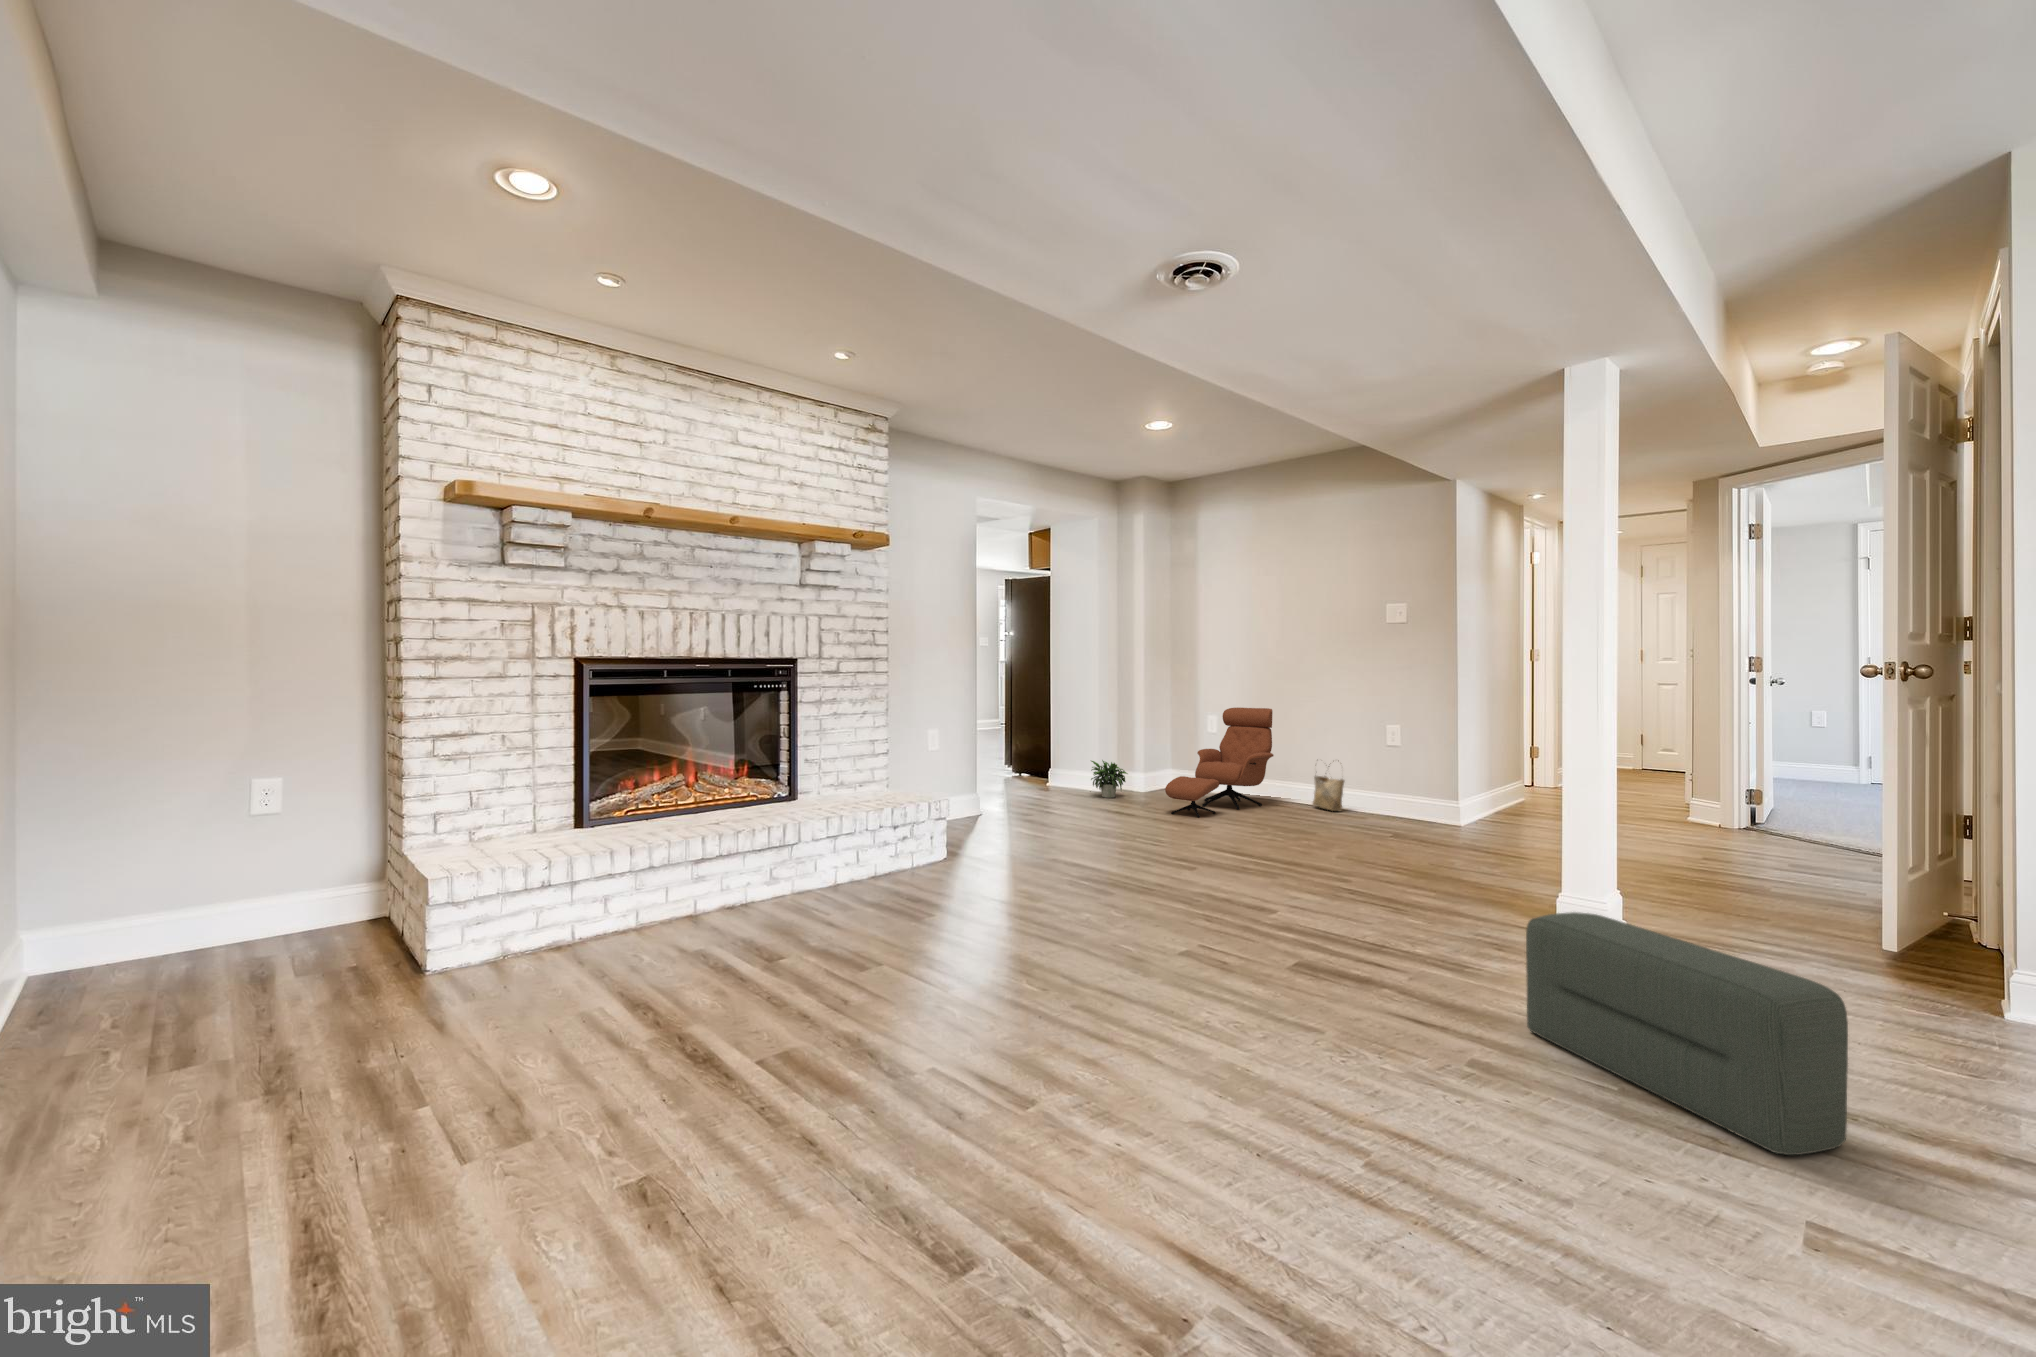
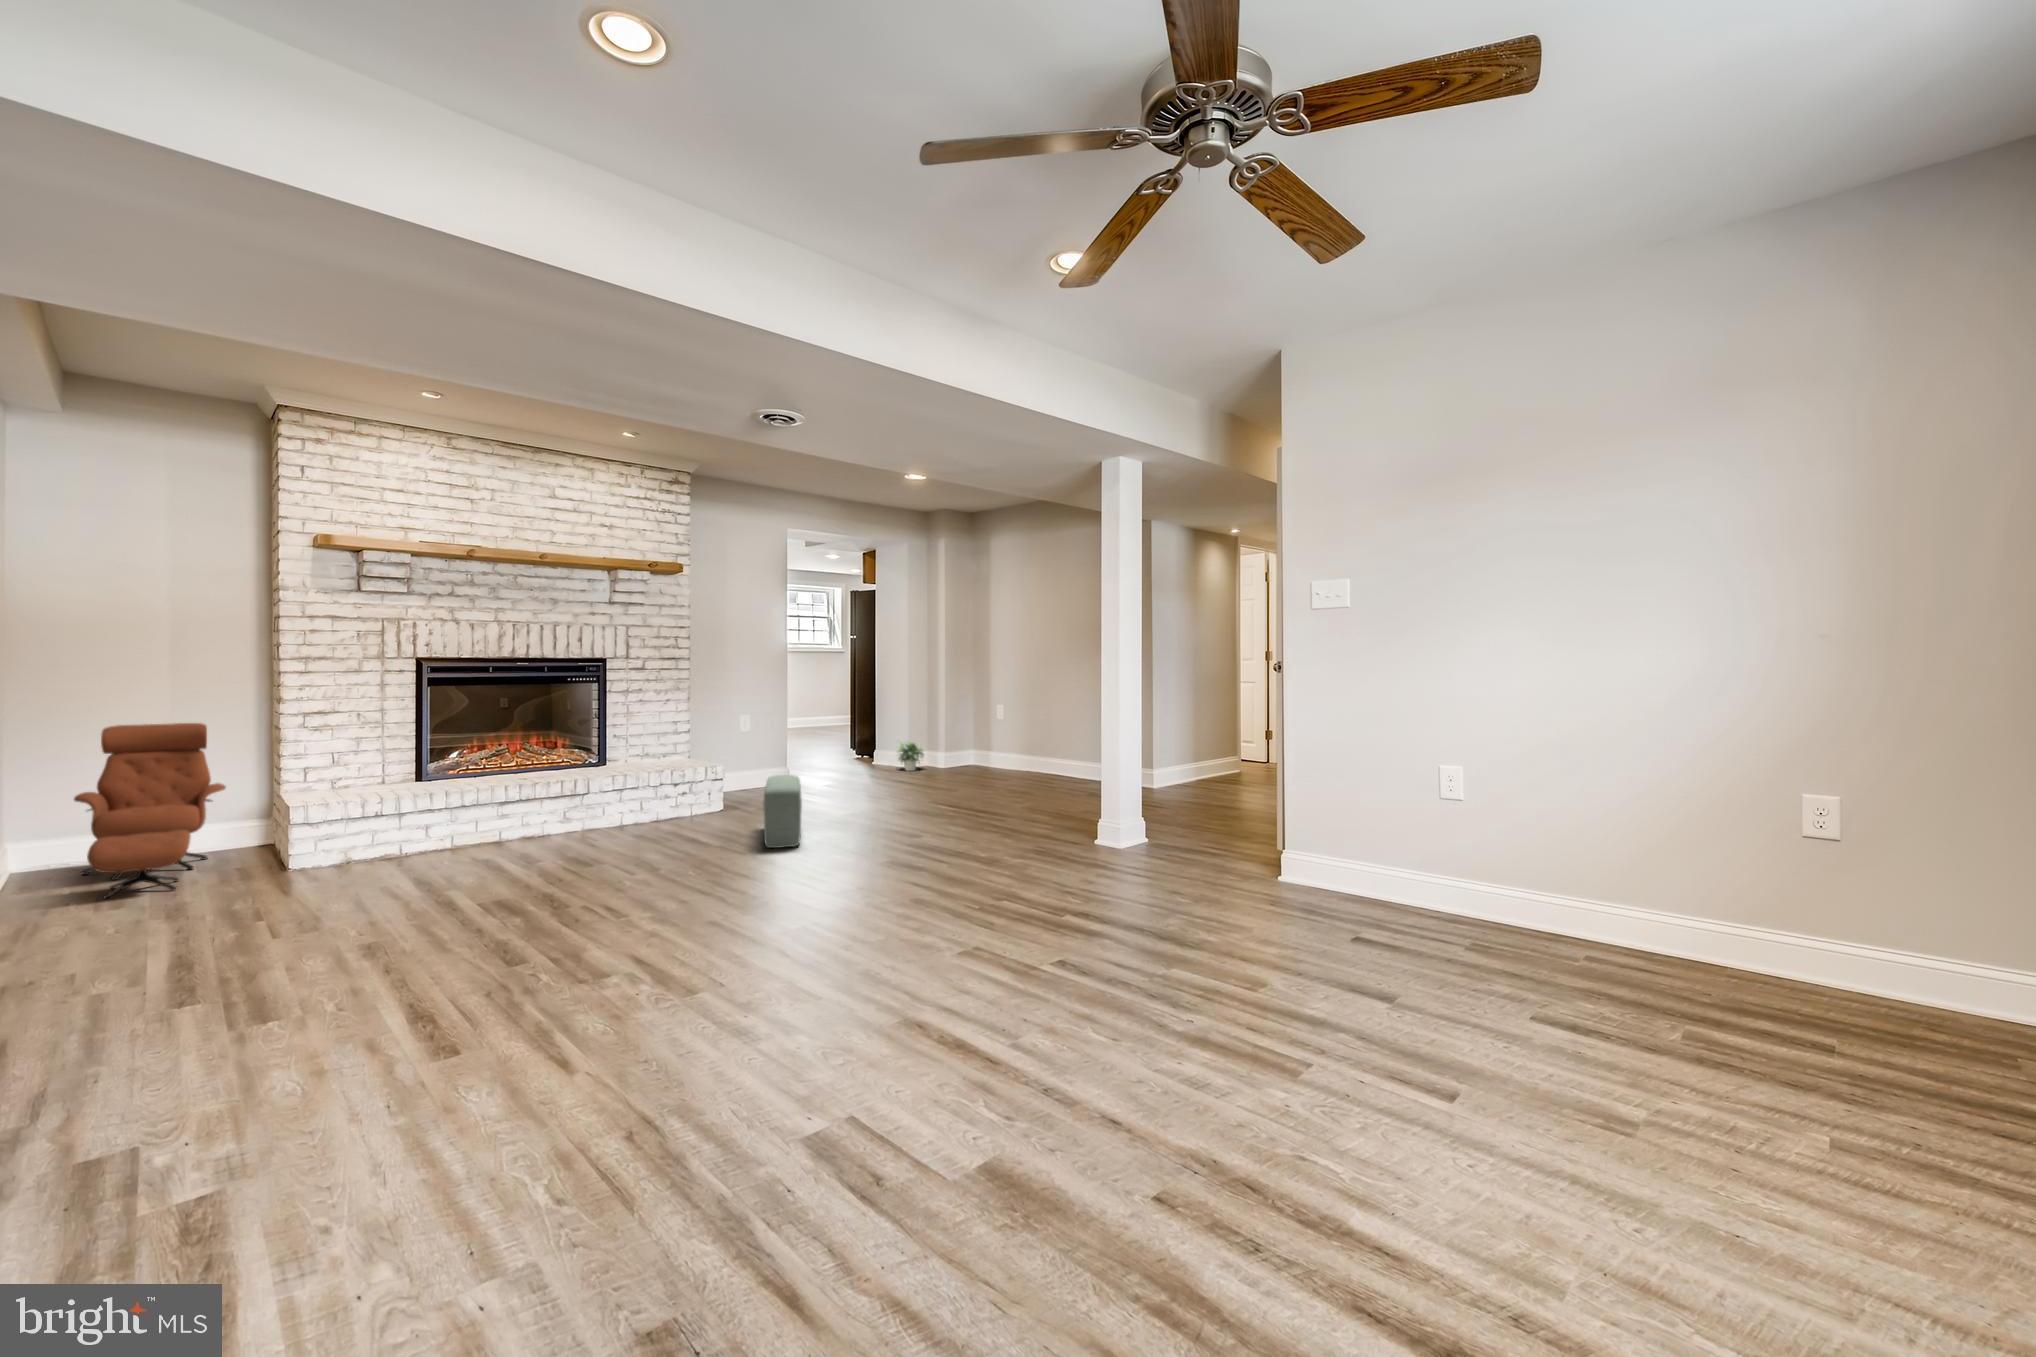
lounge chair: present [1165,708,1274,817] -> present [74,723,226,899]
woven basket: present [1312,775,1344,811] -> none [1059,739,1080,780]
pouf: present [1526,912,1848,1155] -> present [763,775,802,848]

